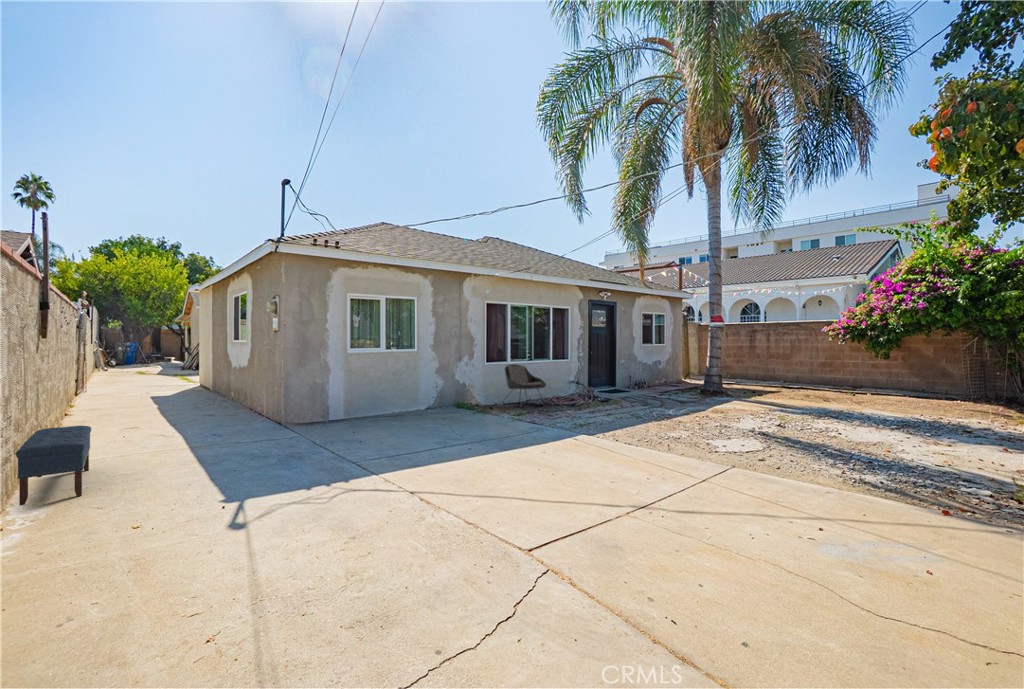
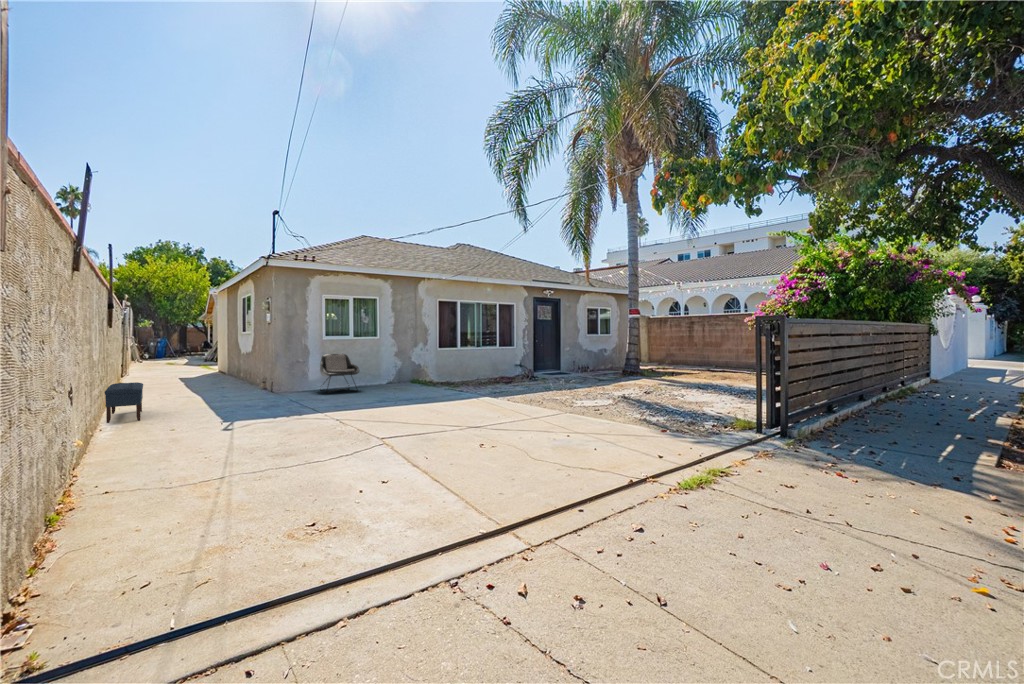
lounge chair: present [503,364,546,407] -> present [320,354,359,393]

